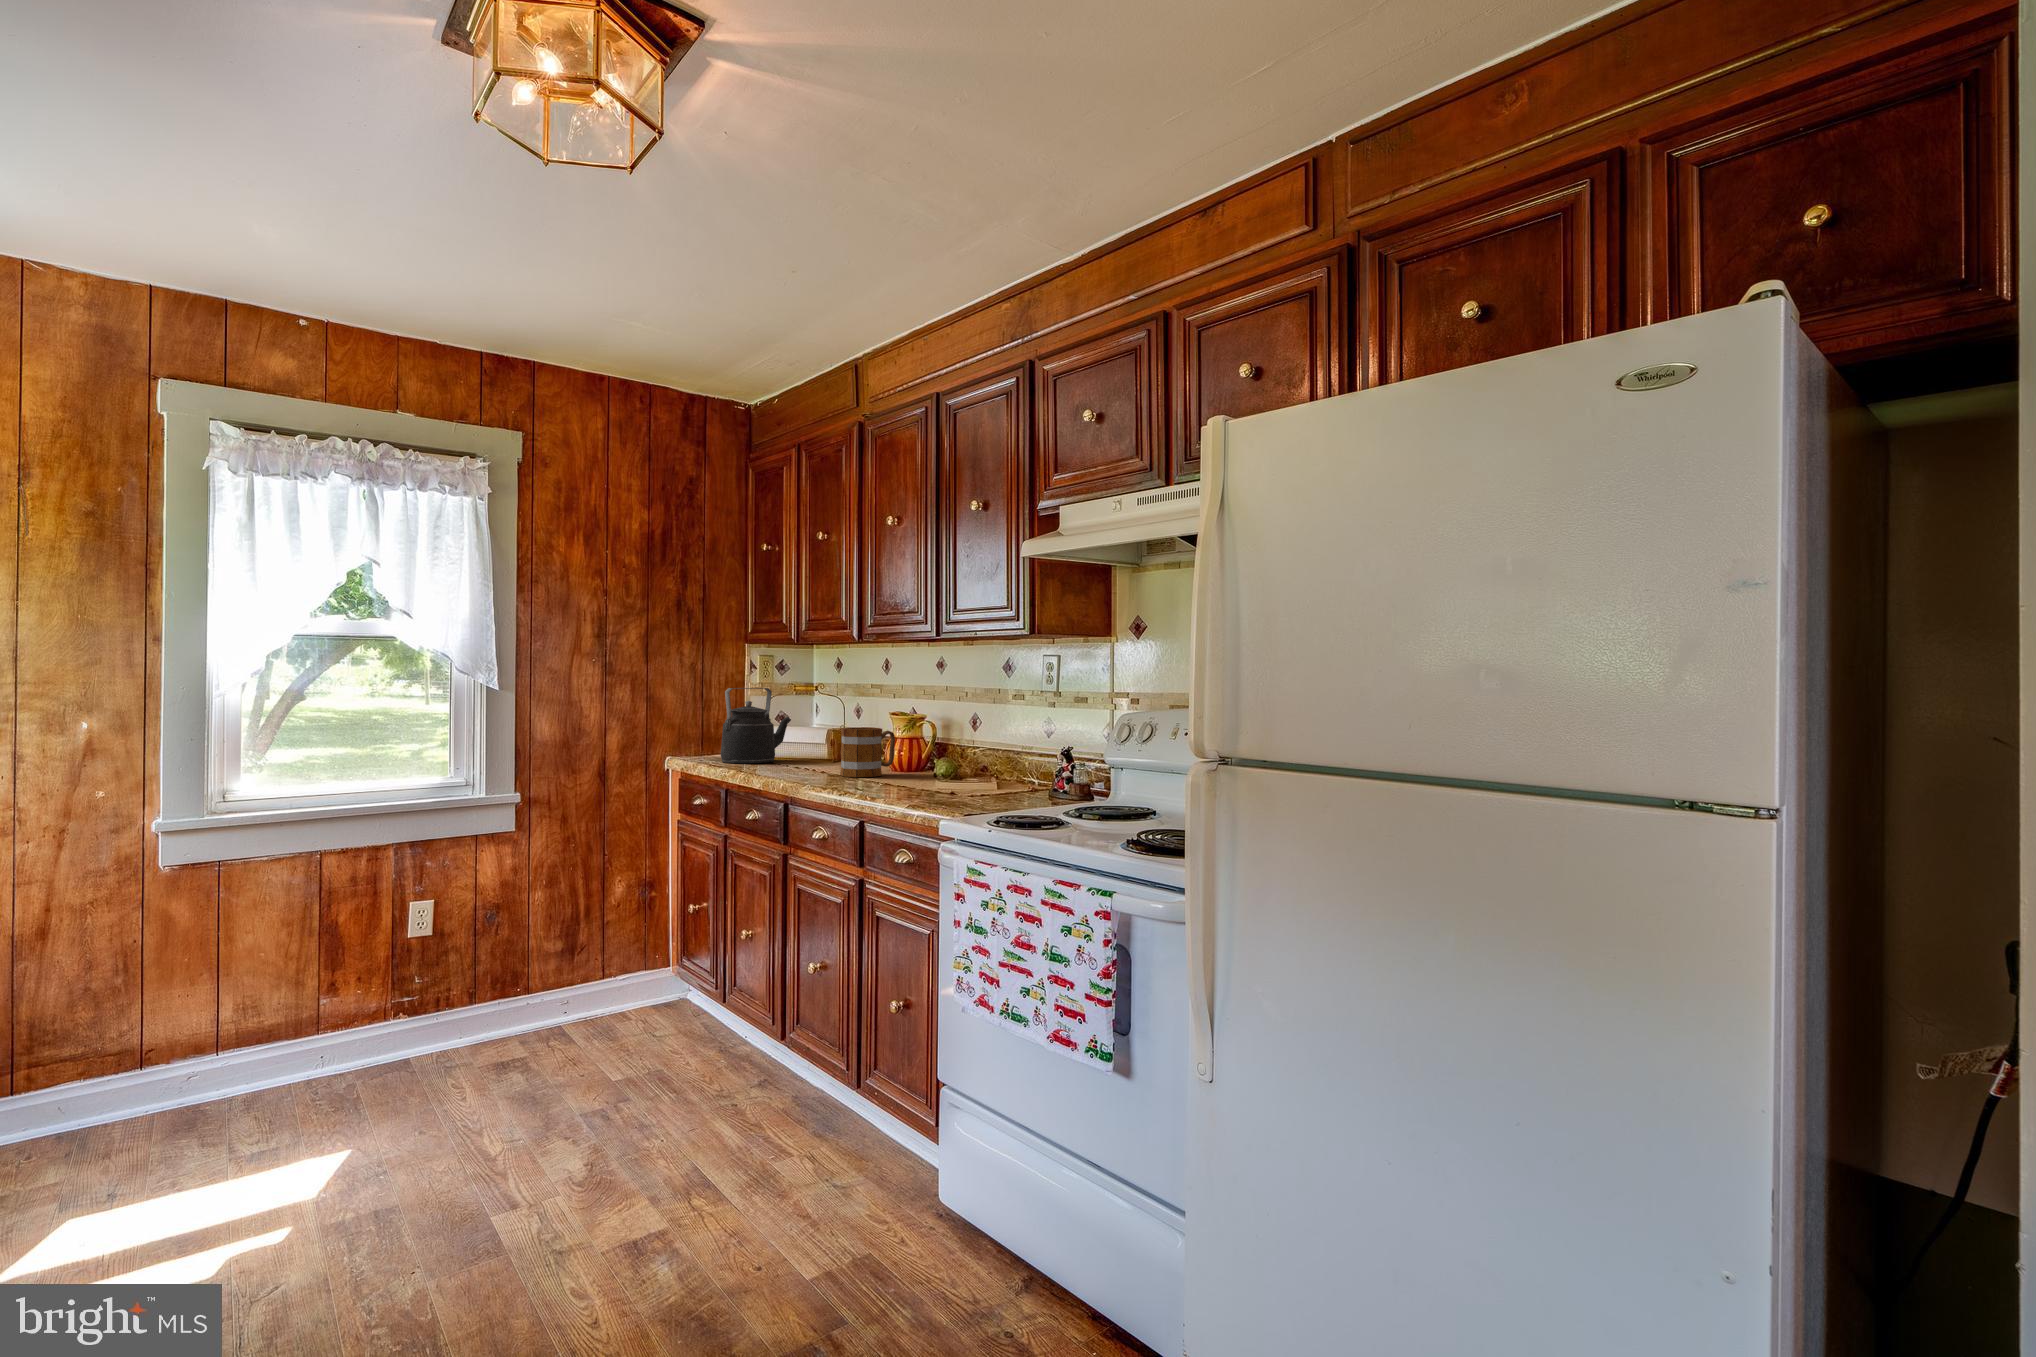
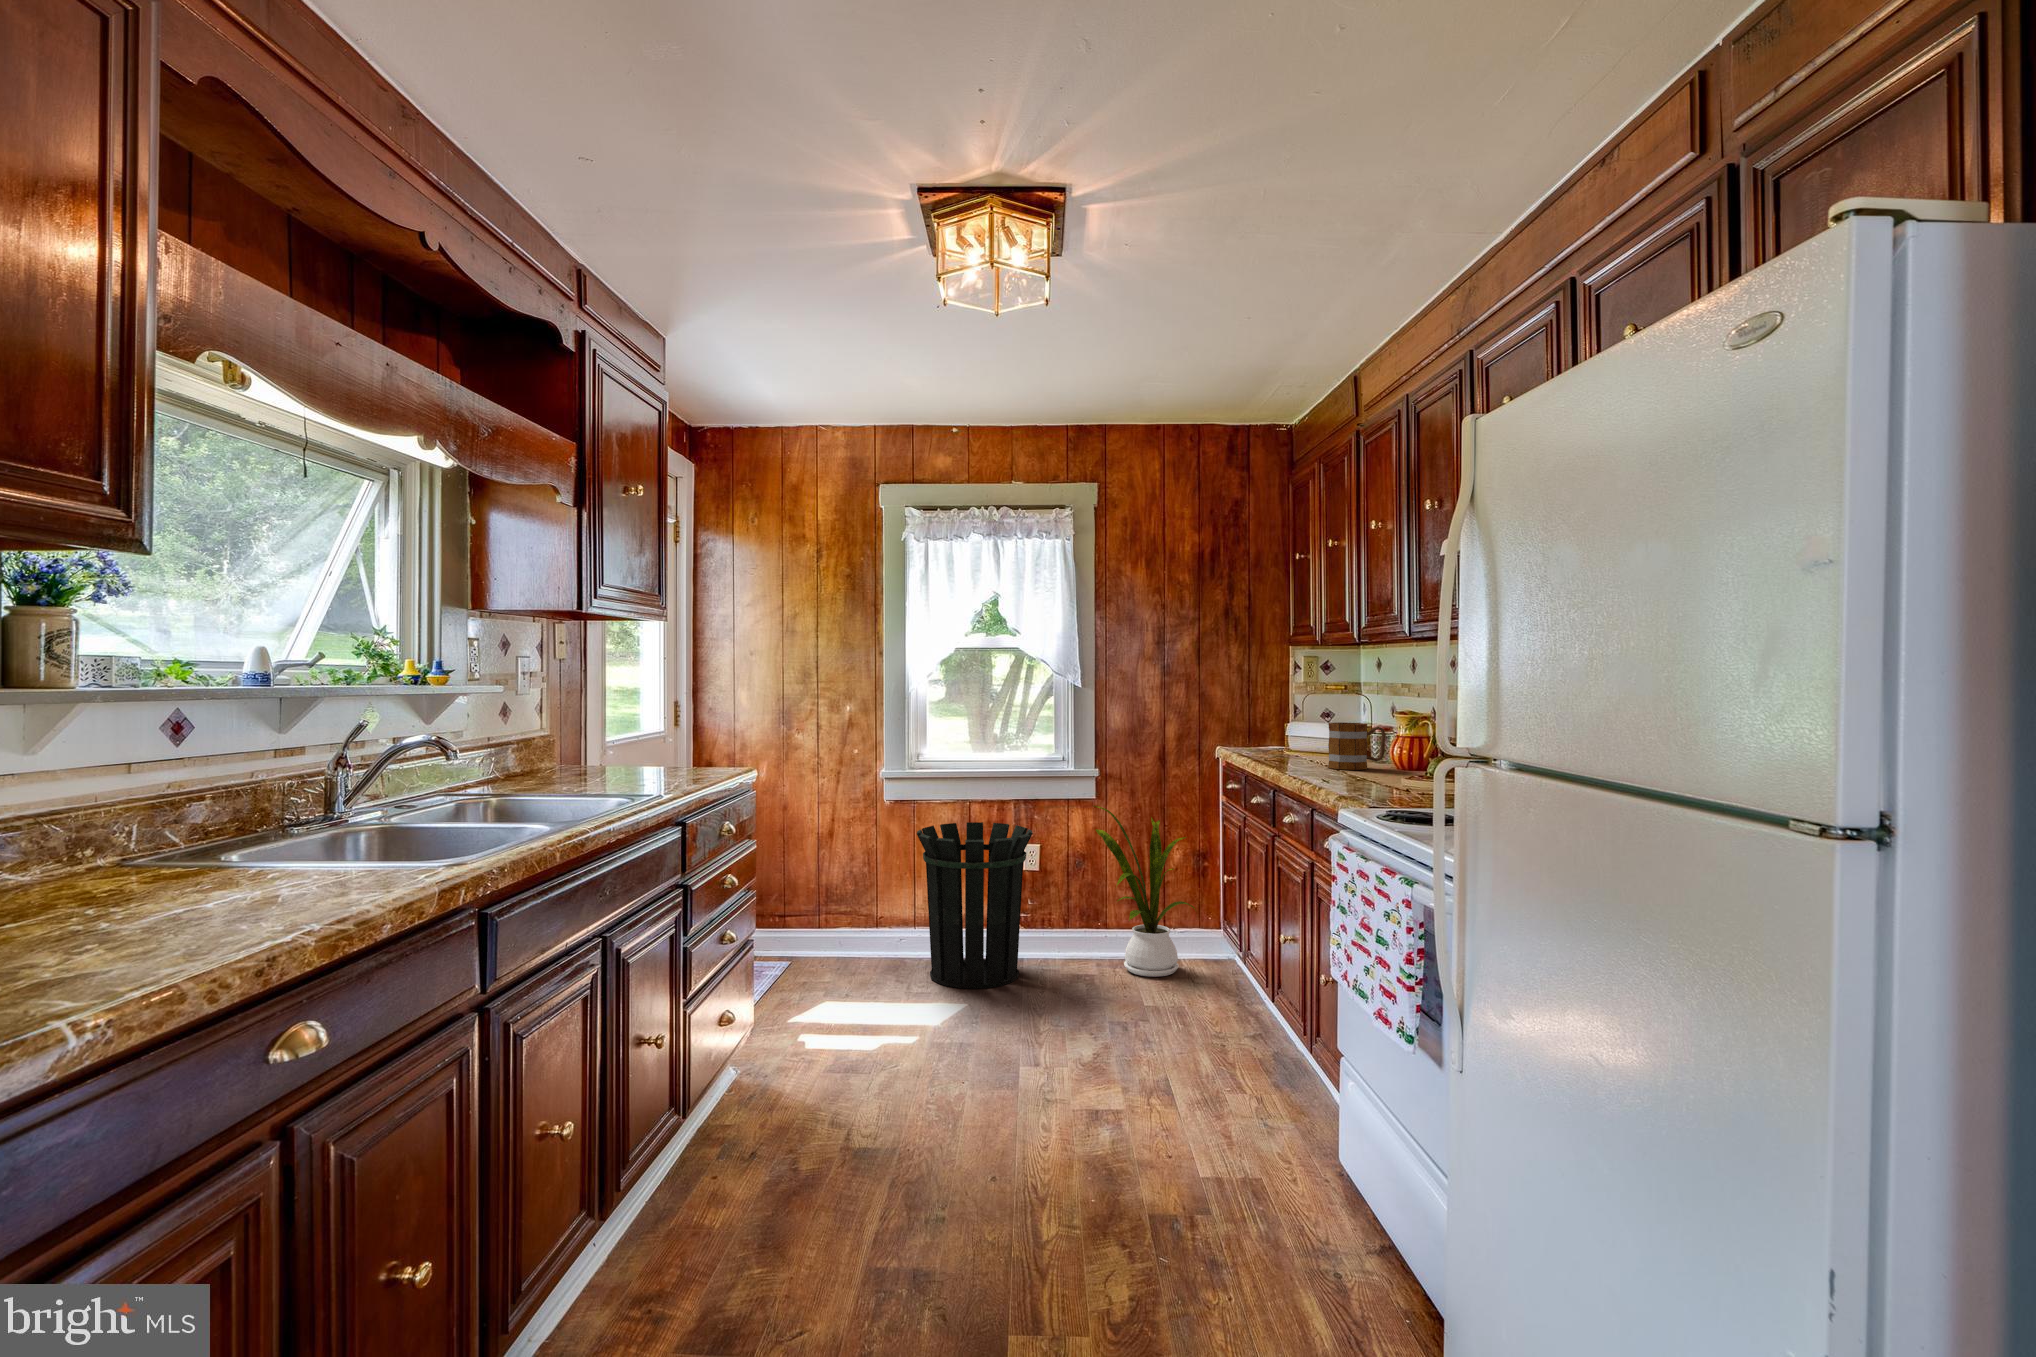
kettle: present [721,688,791,763] -> none [1246,685,1314,753]
house plant: none [517,840,649,1042] -> present [1094,806,1195,977]
waste bin: none [238,877,438,1124] -> present [917,822,1033,989]

